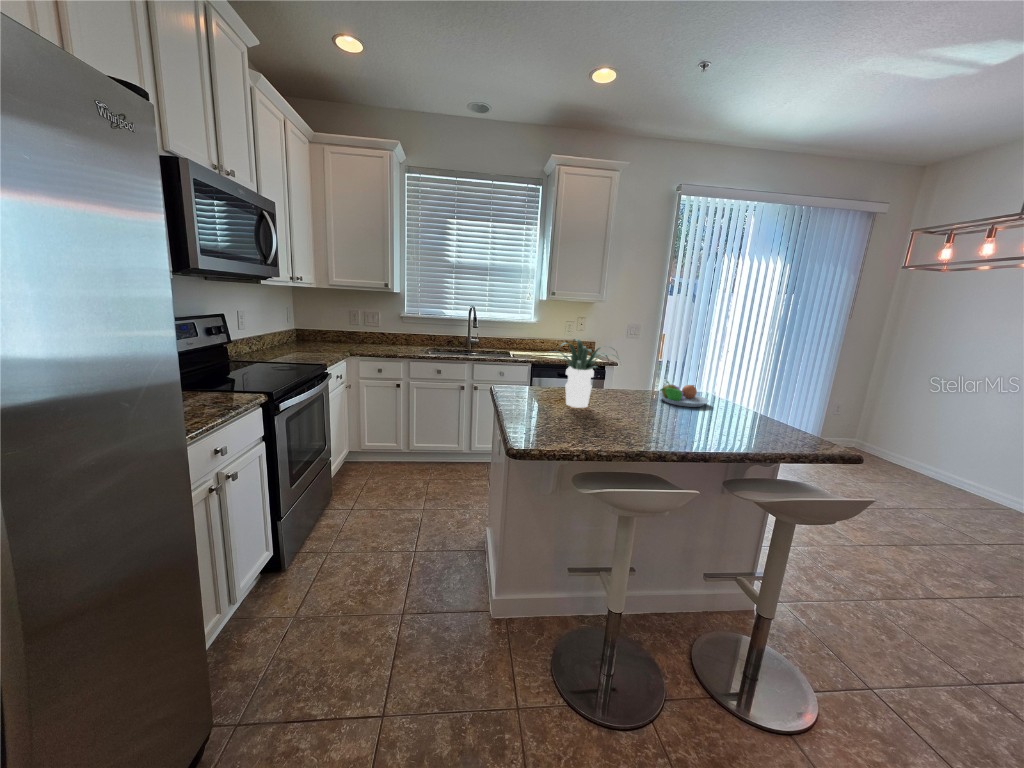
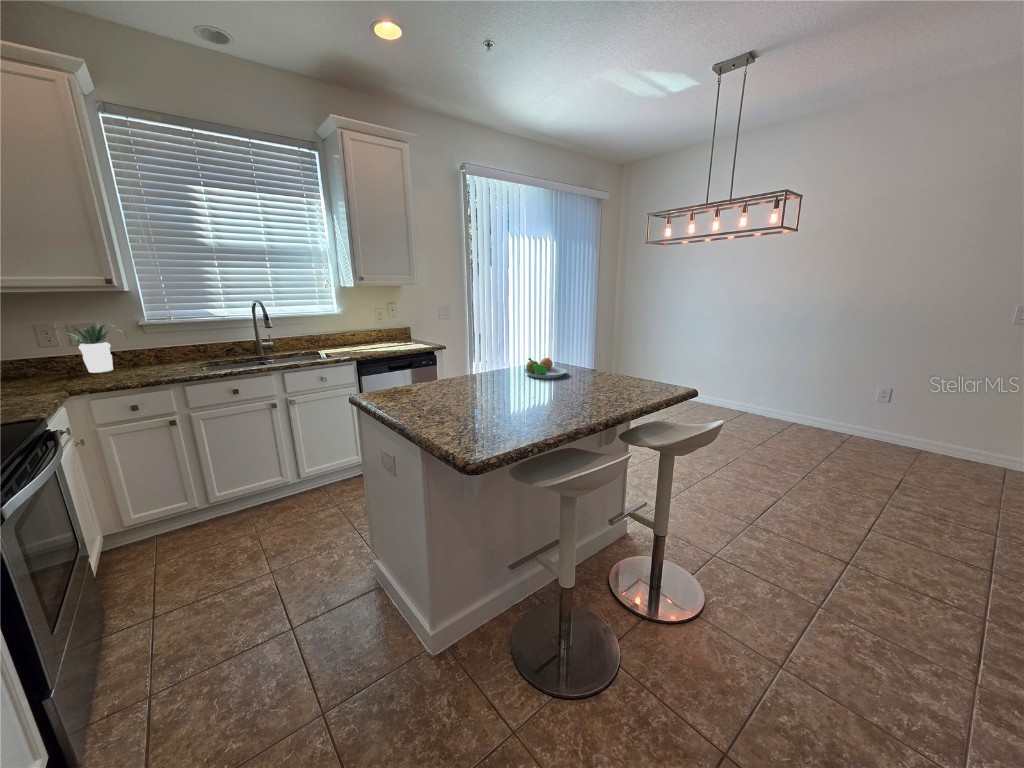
potted plant: present [556,339,608,408] -> present [53,324,126,373]

